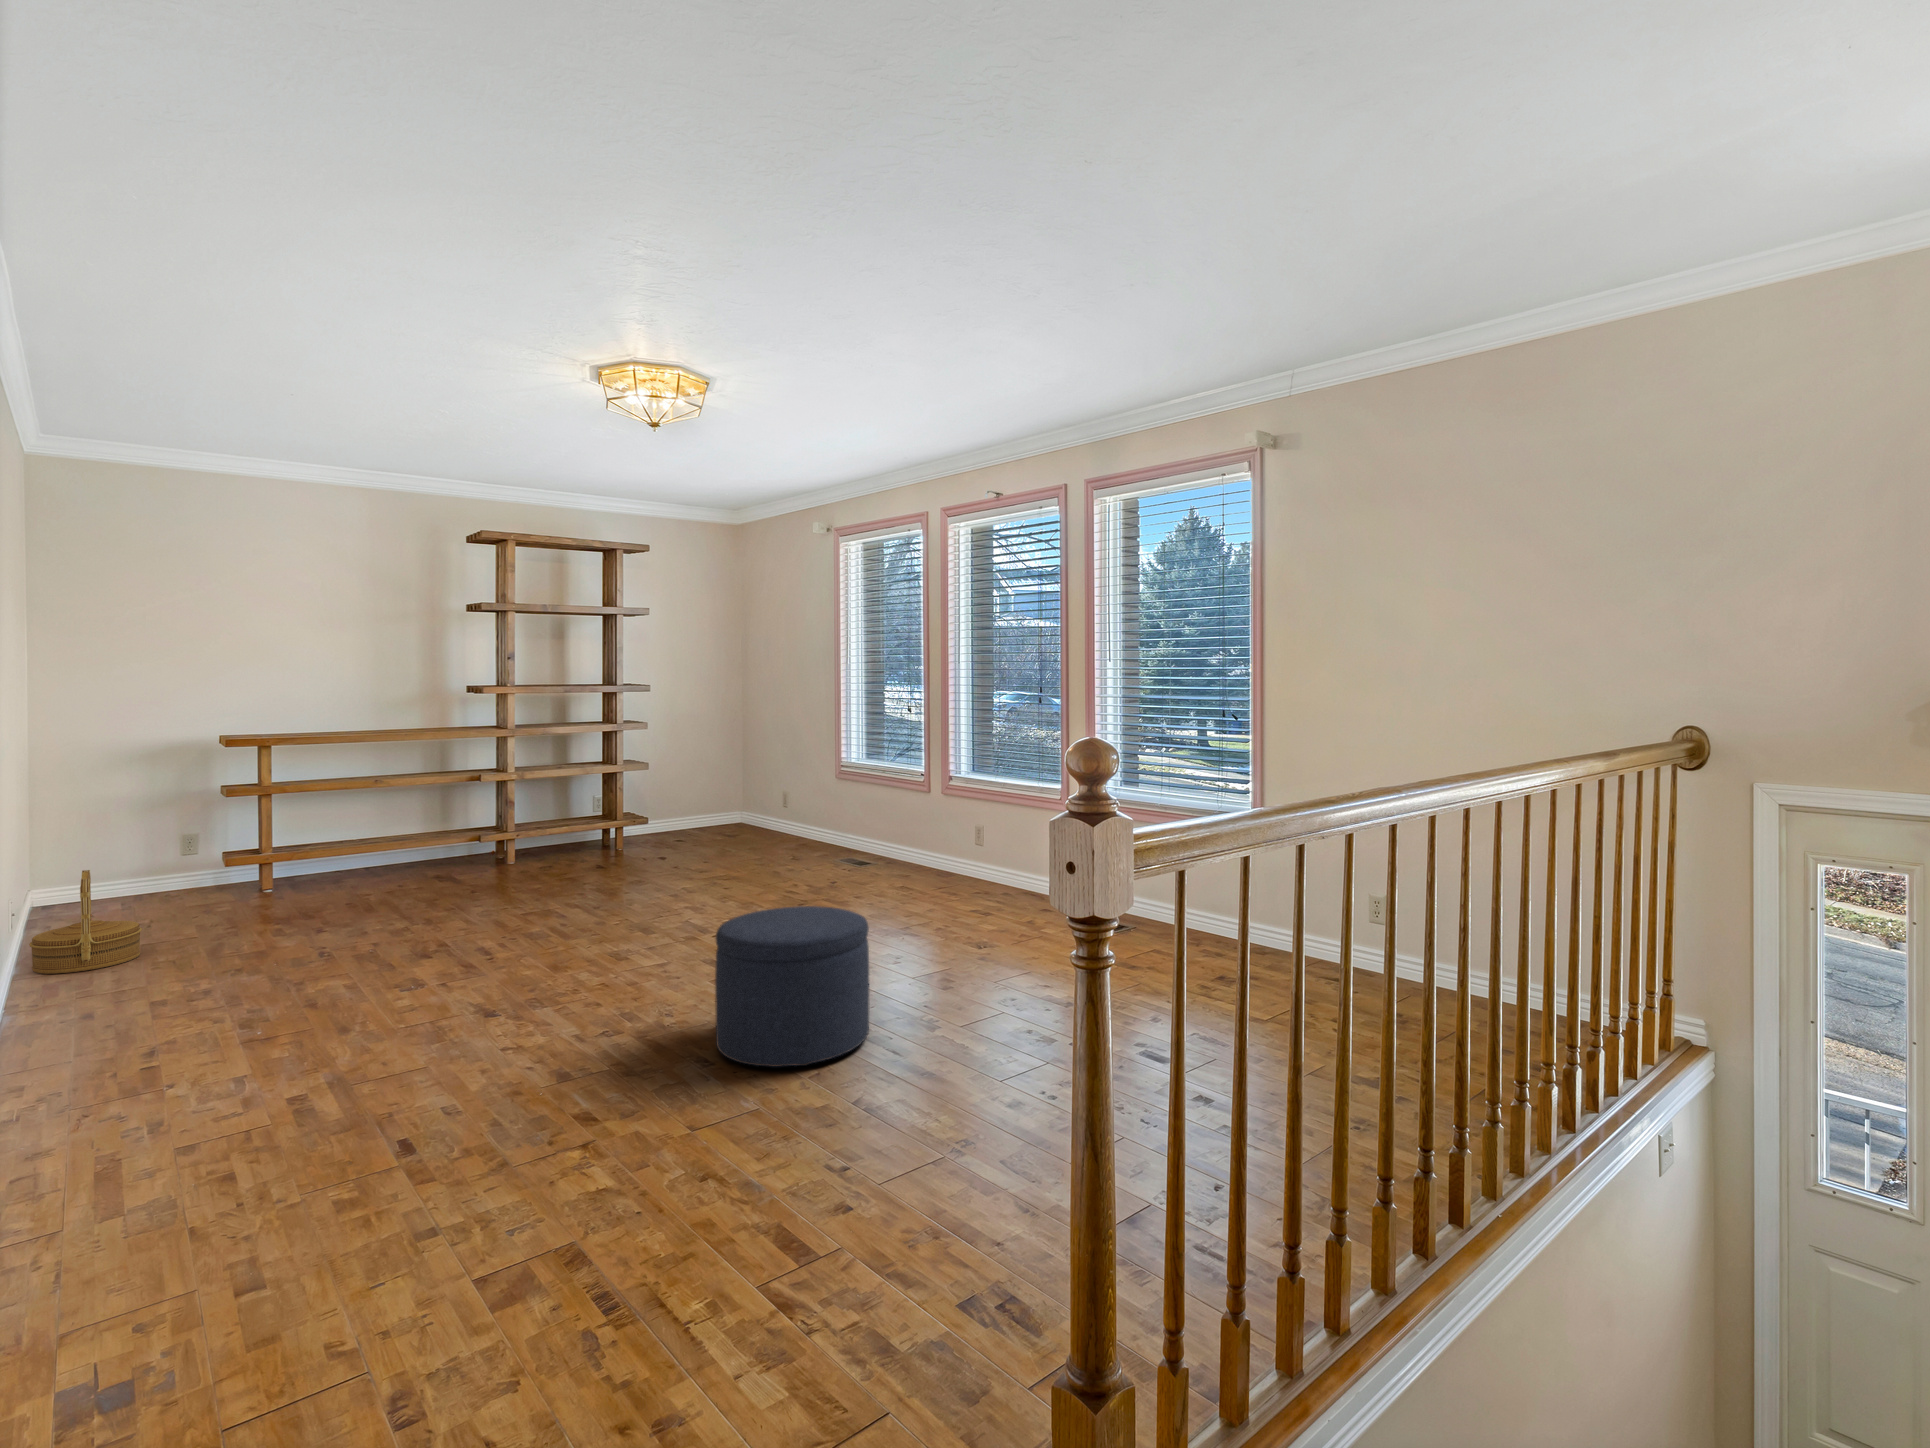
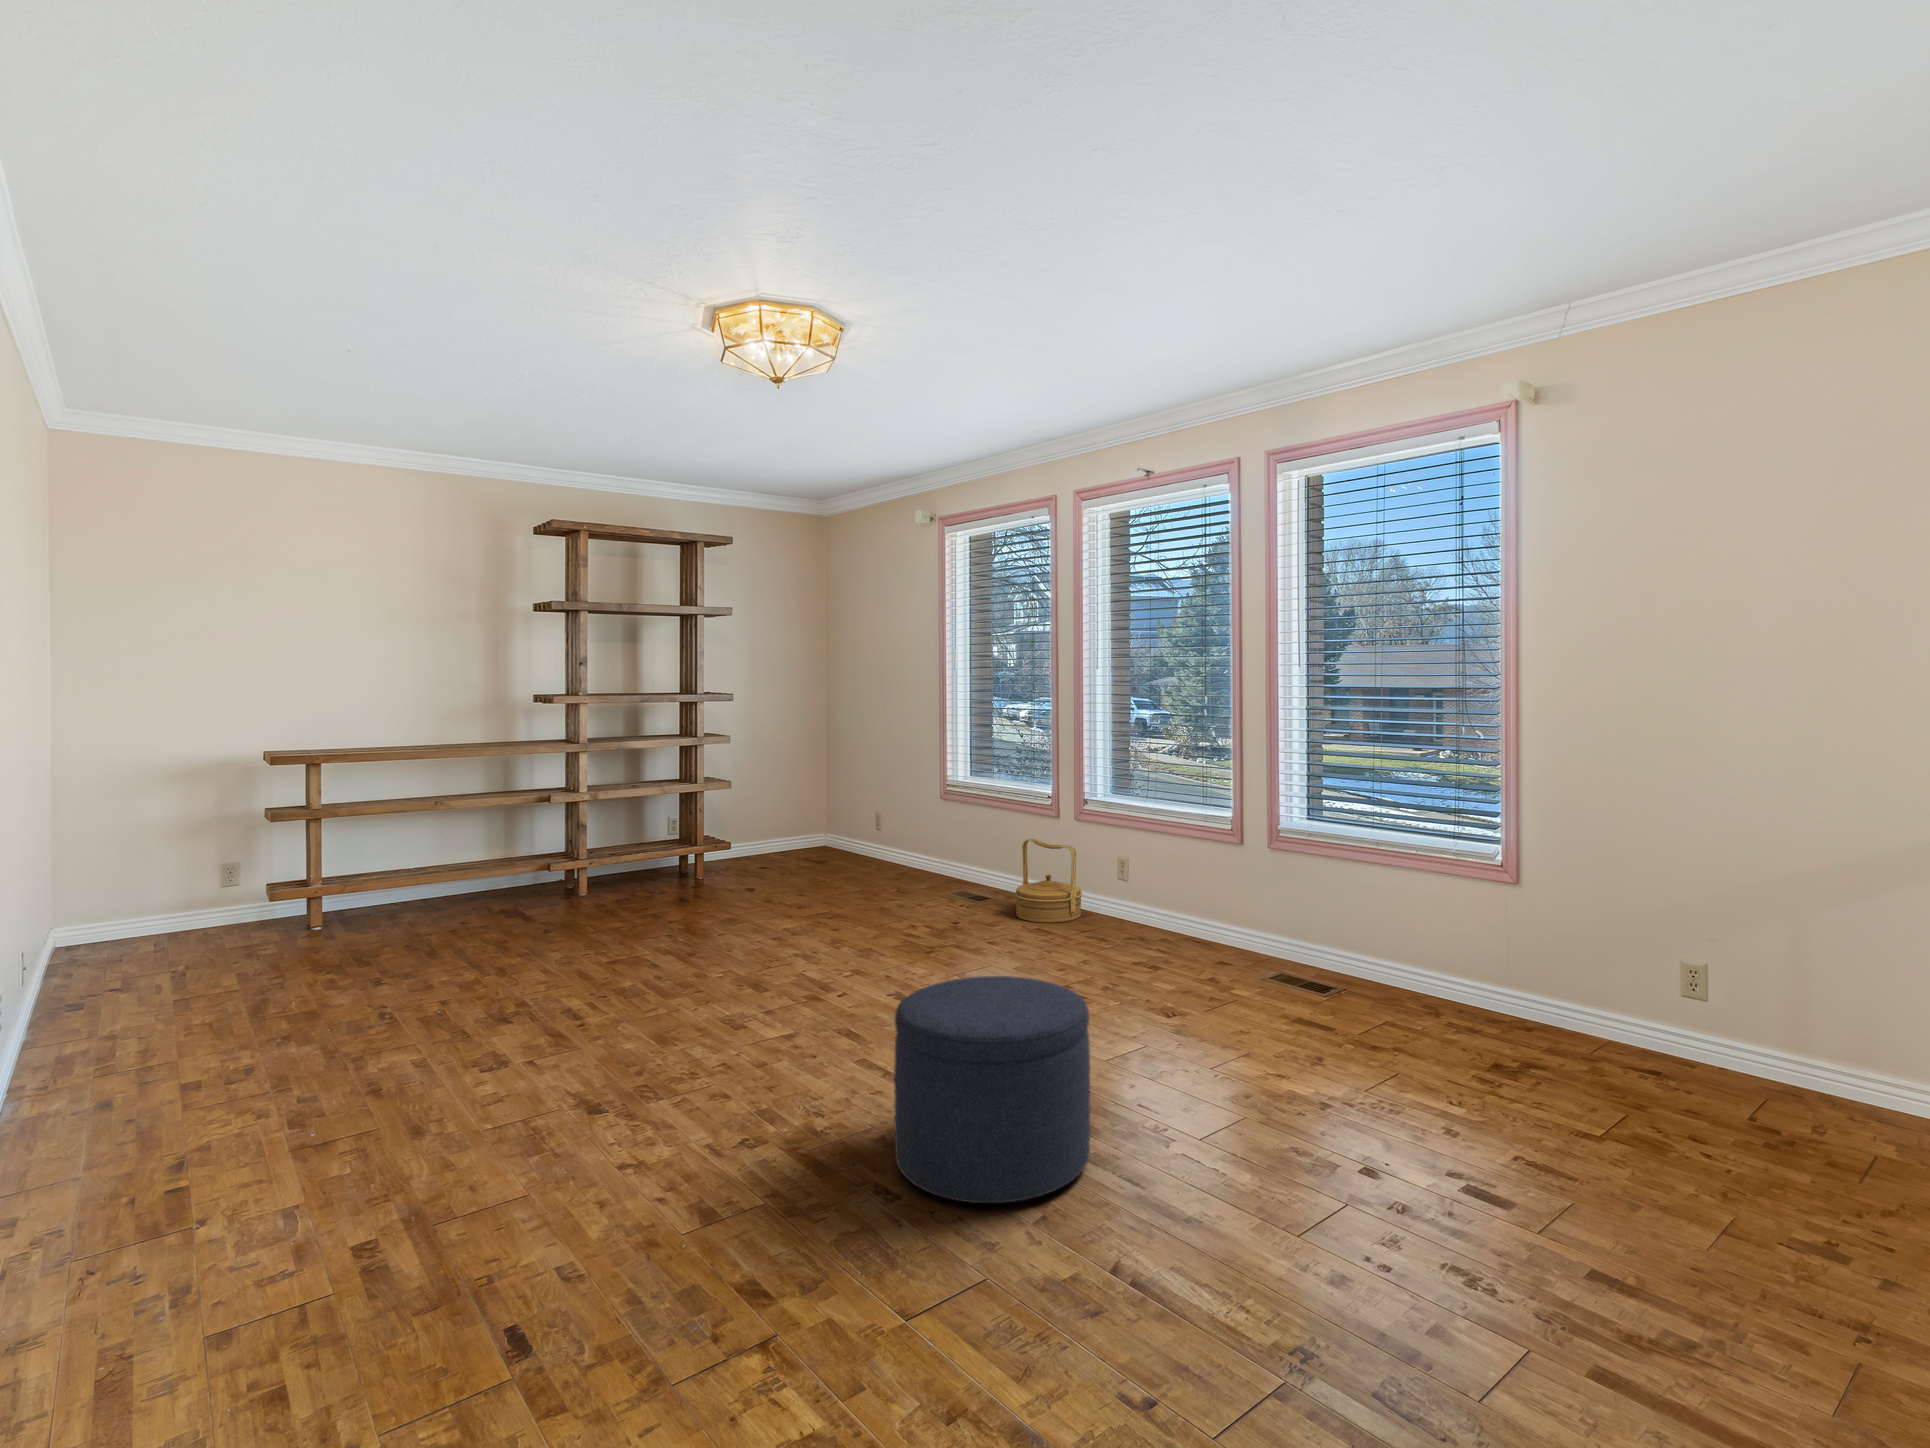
woven basket: present [29,870,142,974] -> present [1015,839,1082,923]

